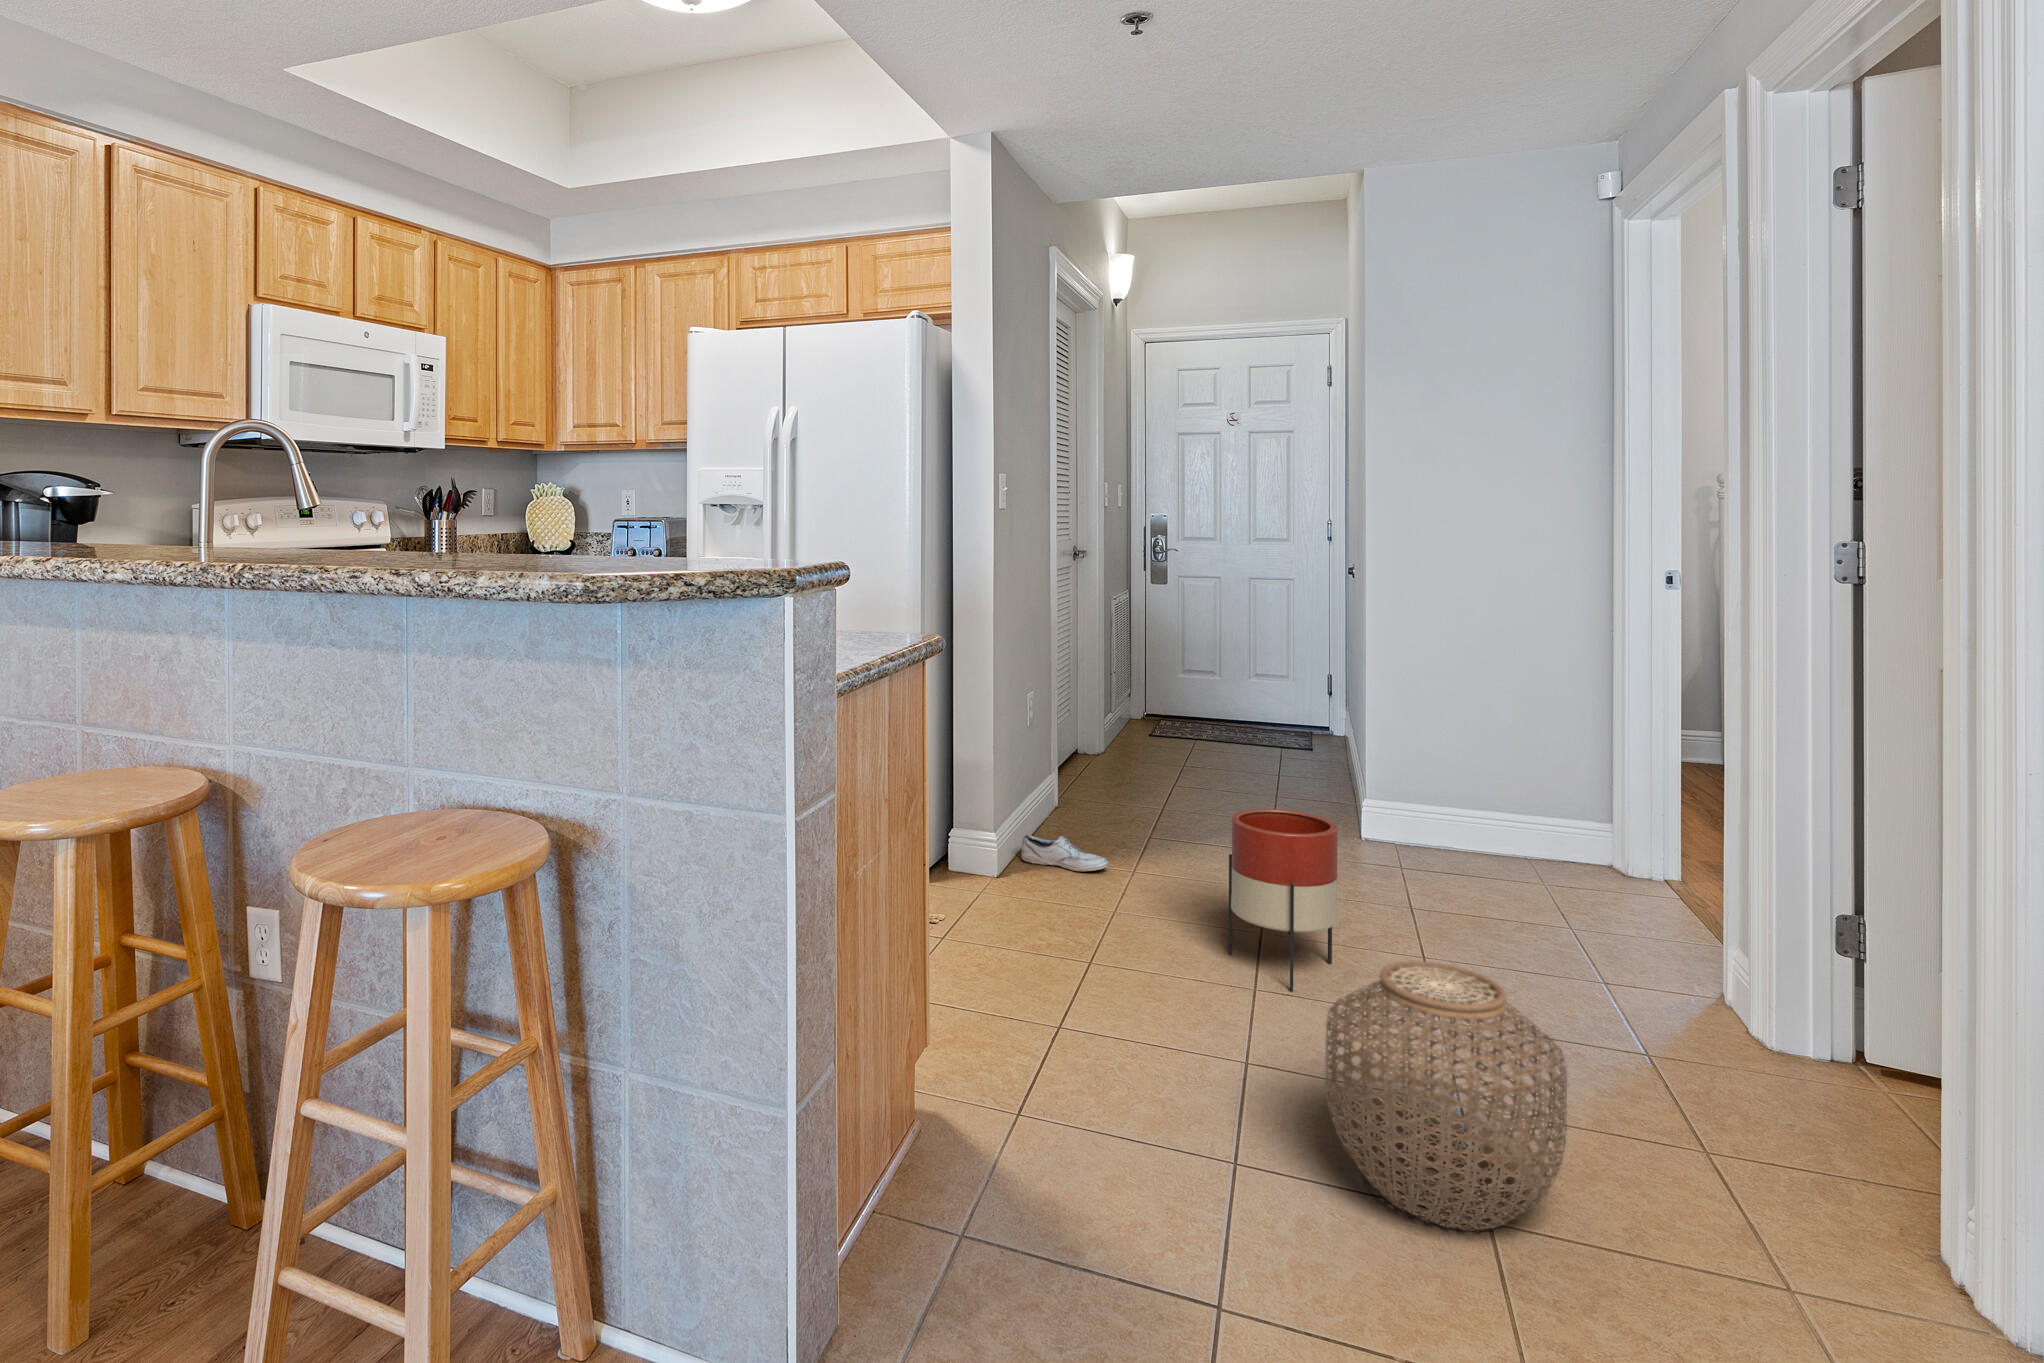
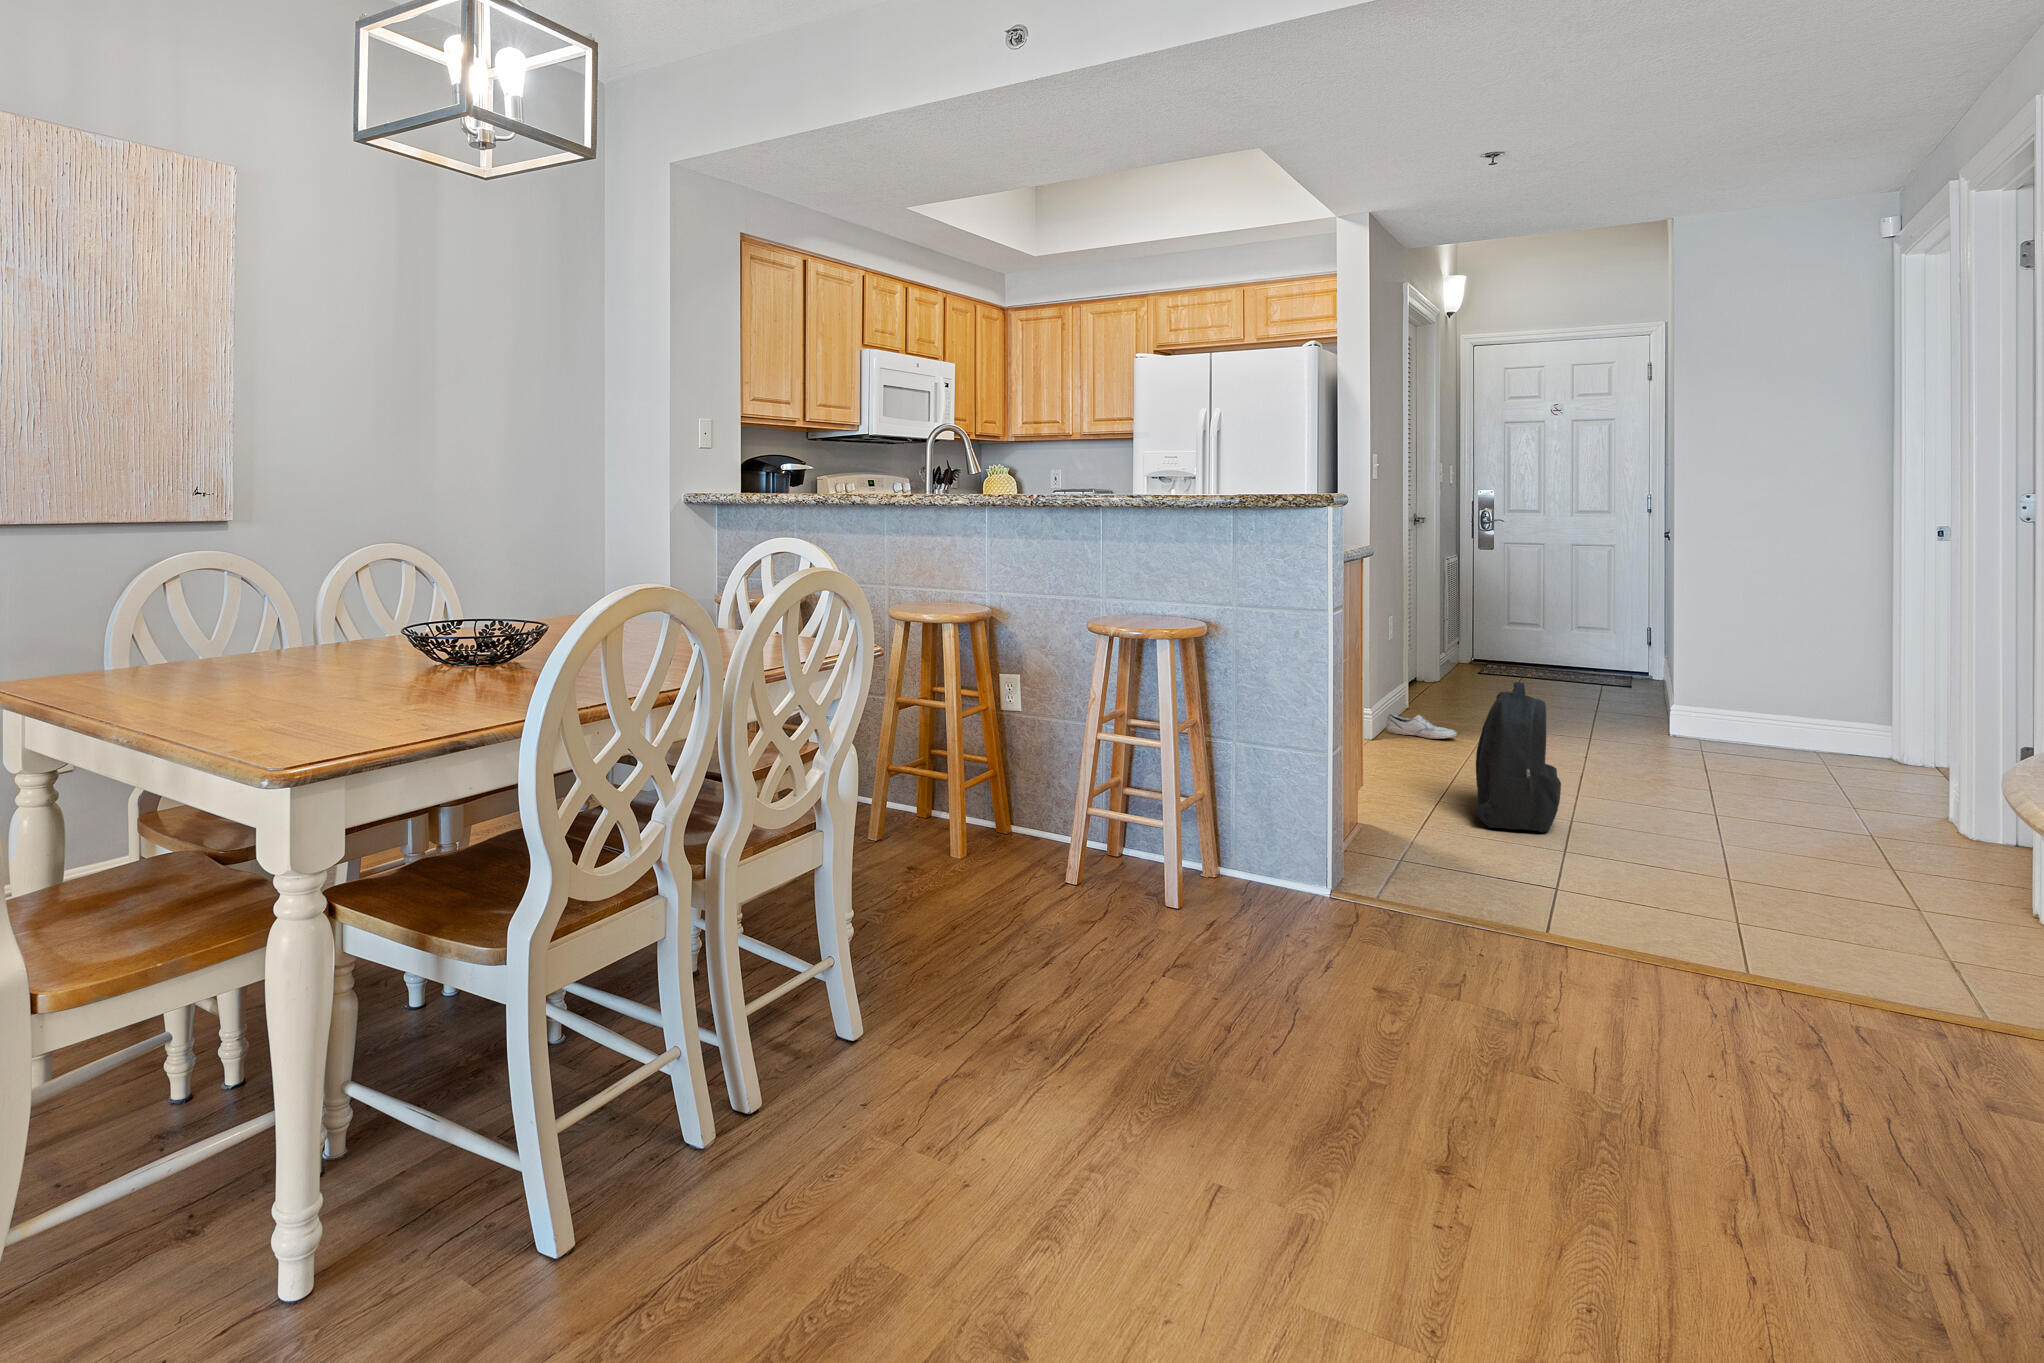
planter: present [1229,809,1338,991] -> none [1556,683,1642,797]
backpack: none [1104,848,1230,1103] -> present [1474,682,1561,832]
woven basket: present [1325,961,1567,1230] -> none [1626,739,1784,882]

